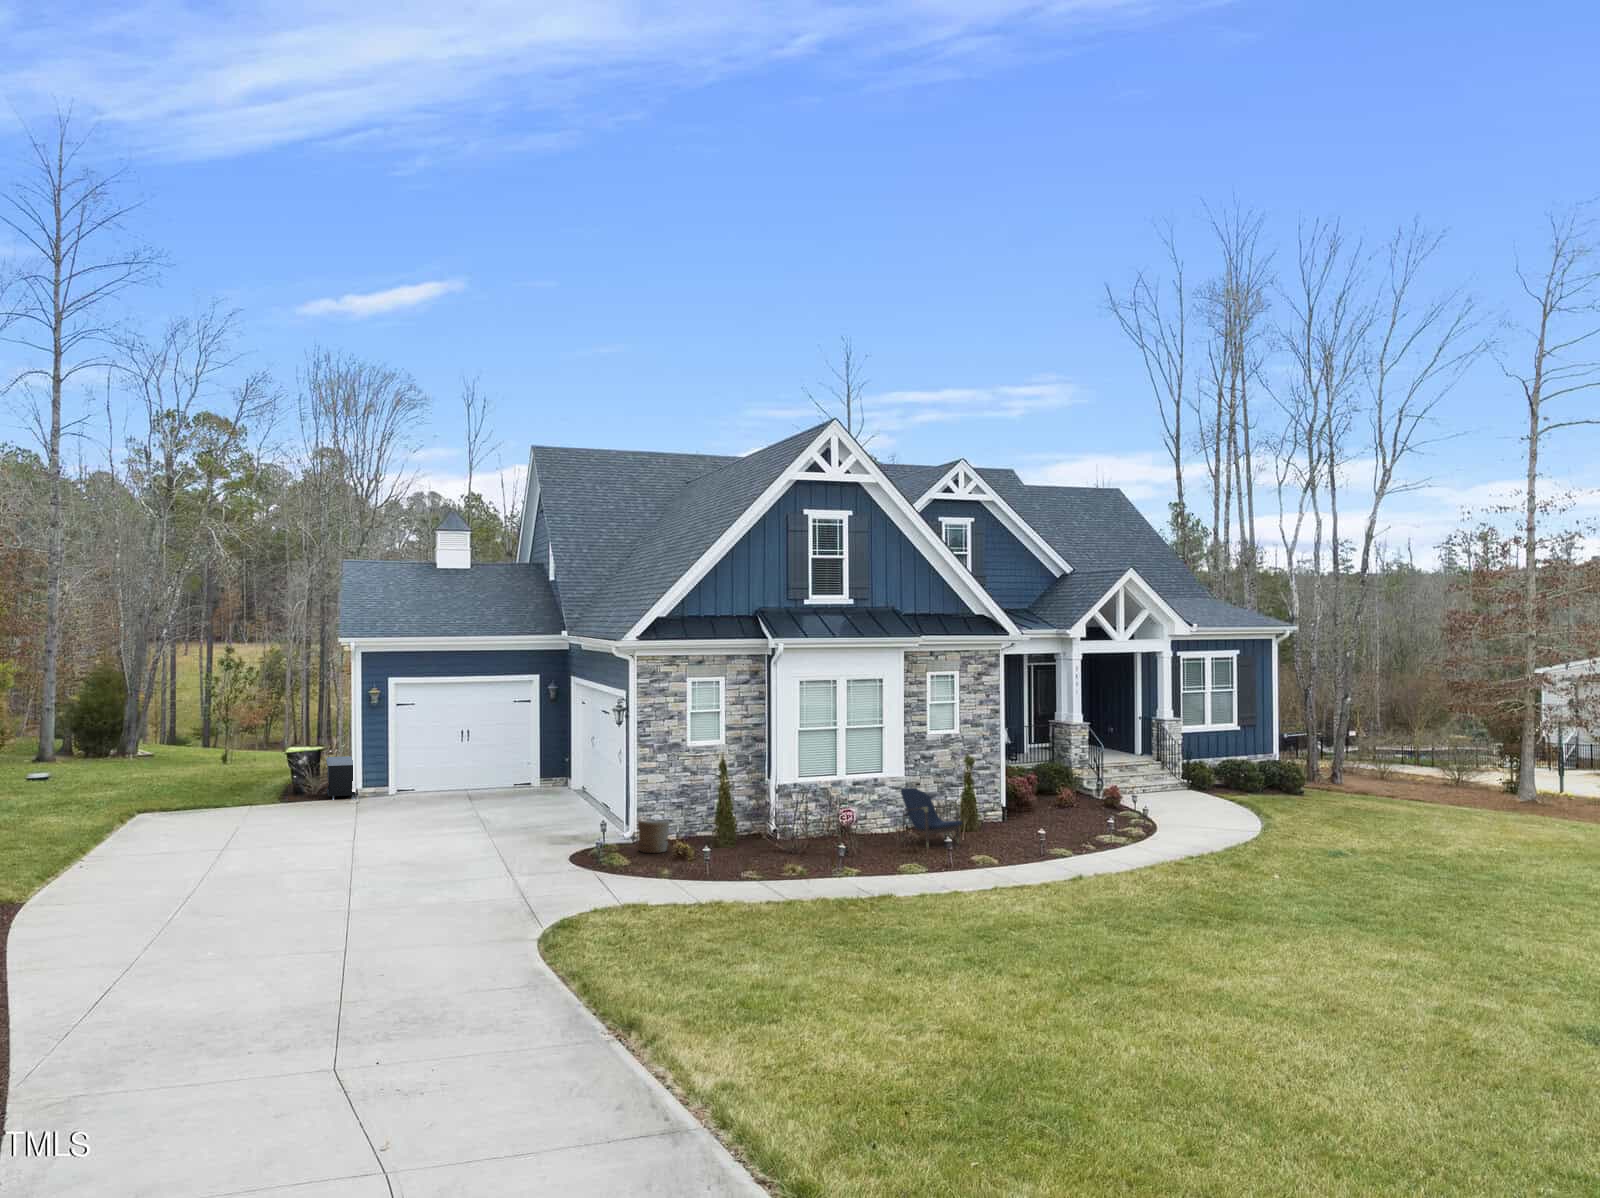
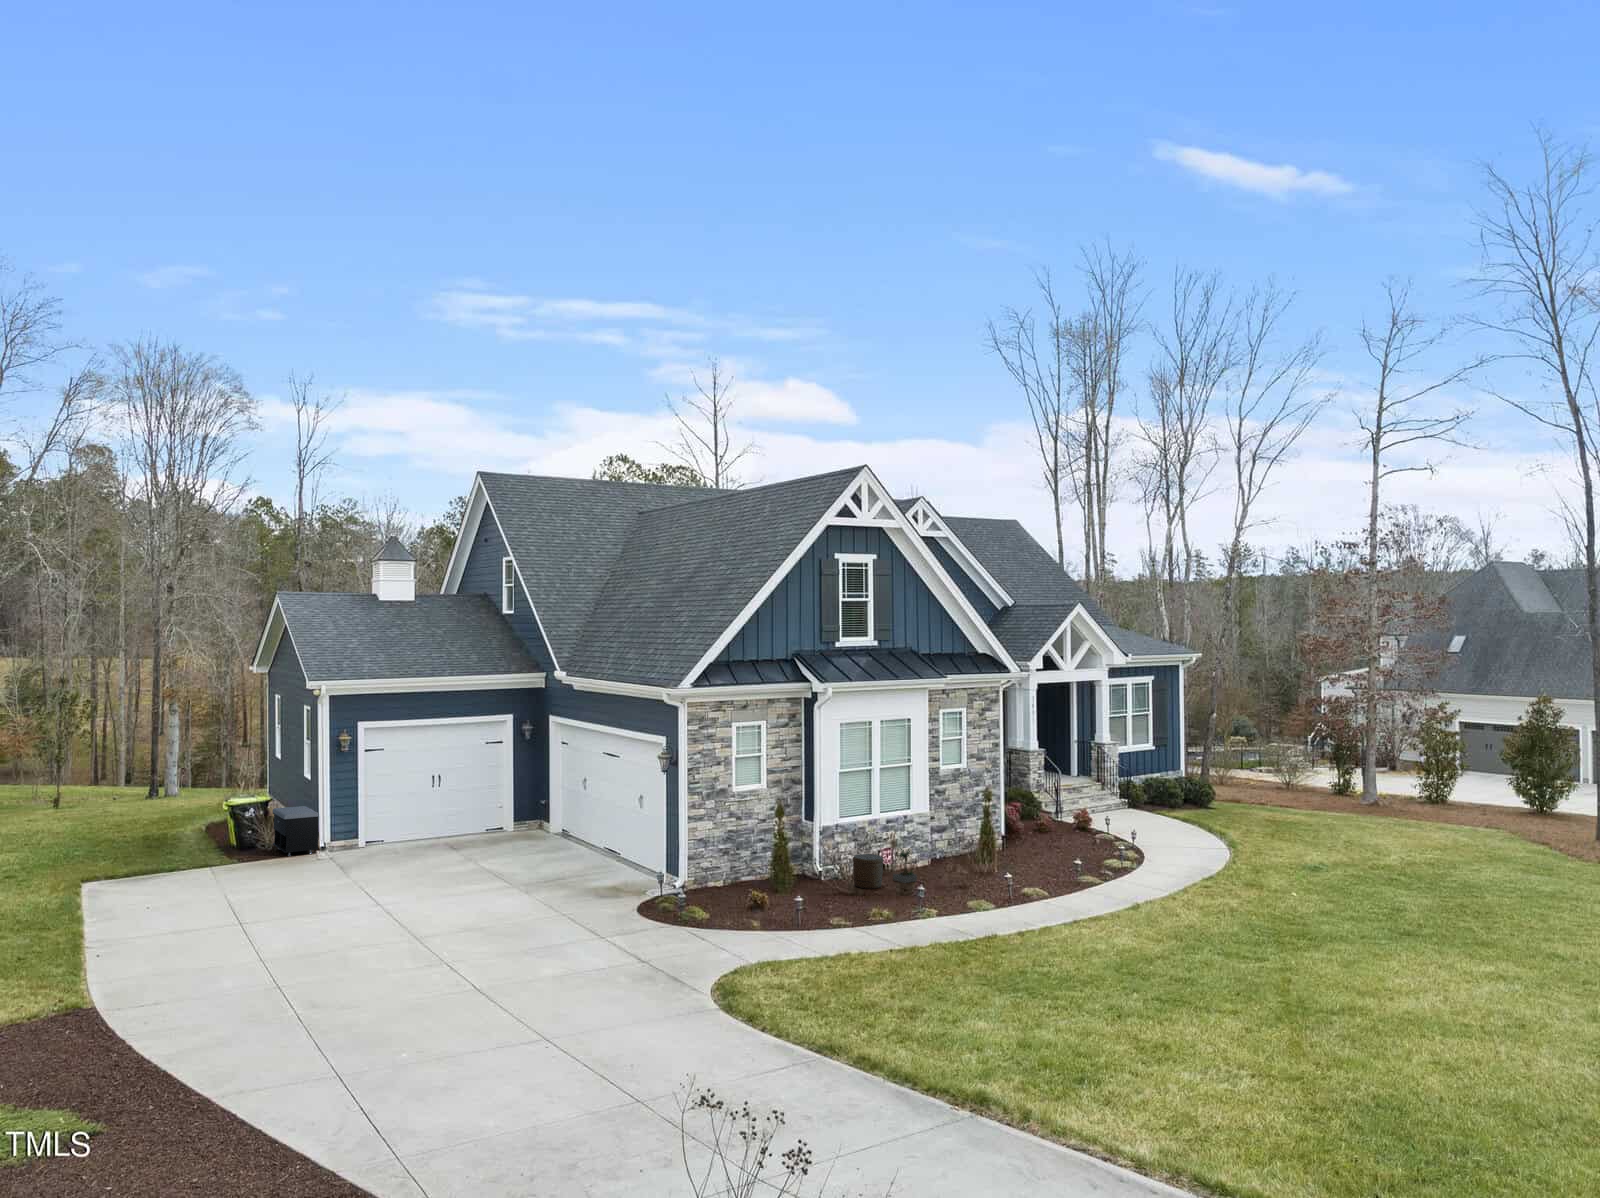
lounge chair: present [901,788,962,848] -> none [925,820,985,882]
potted plant: none [860,810,885,847] -> present [893,848,917,883]
woven basket: present [637,820,669,853] -> present [853,854,883,889]

